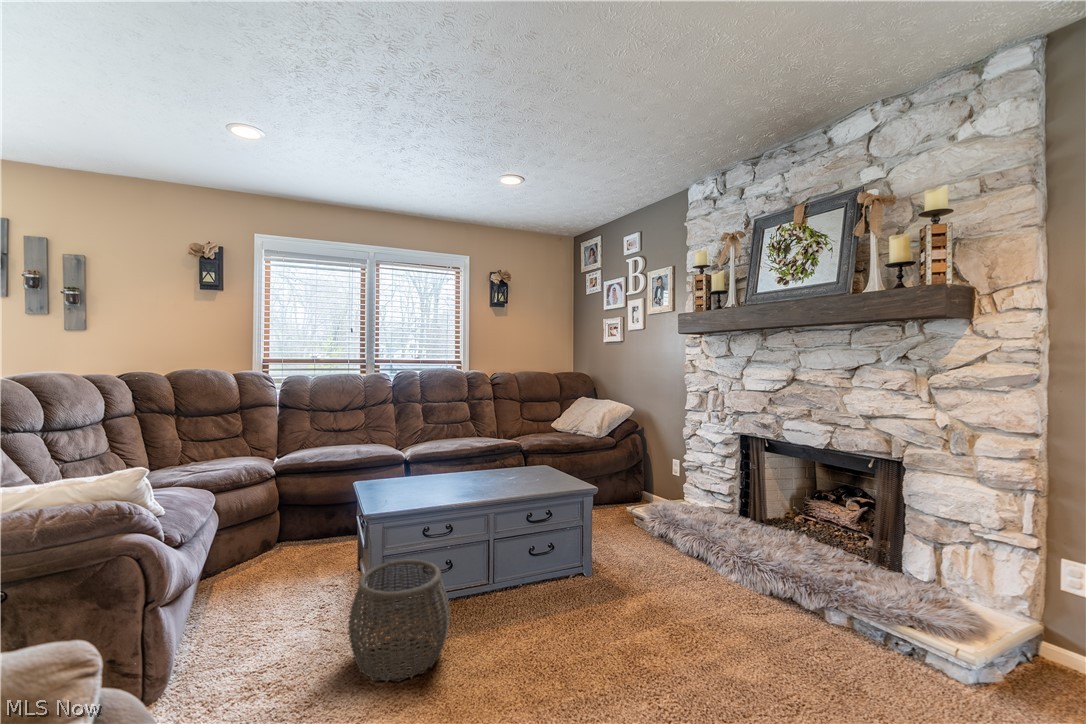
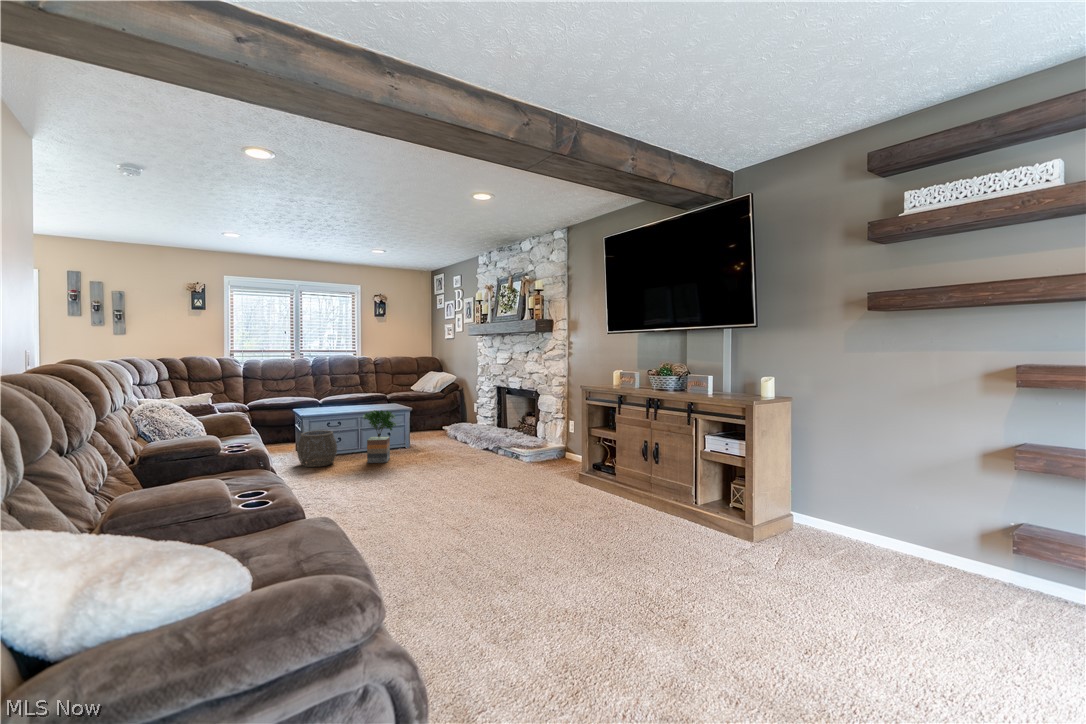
potted tree: none [510,510,602,662] -> present [363,410,396,463]

